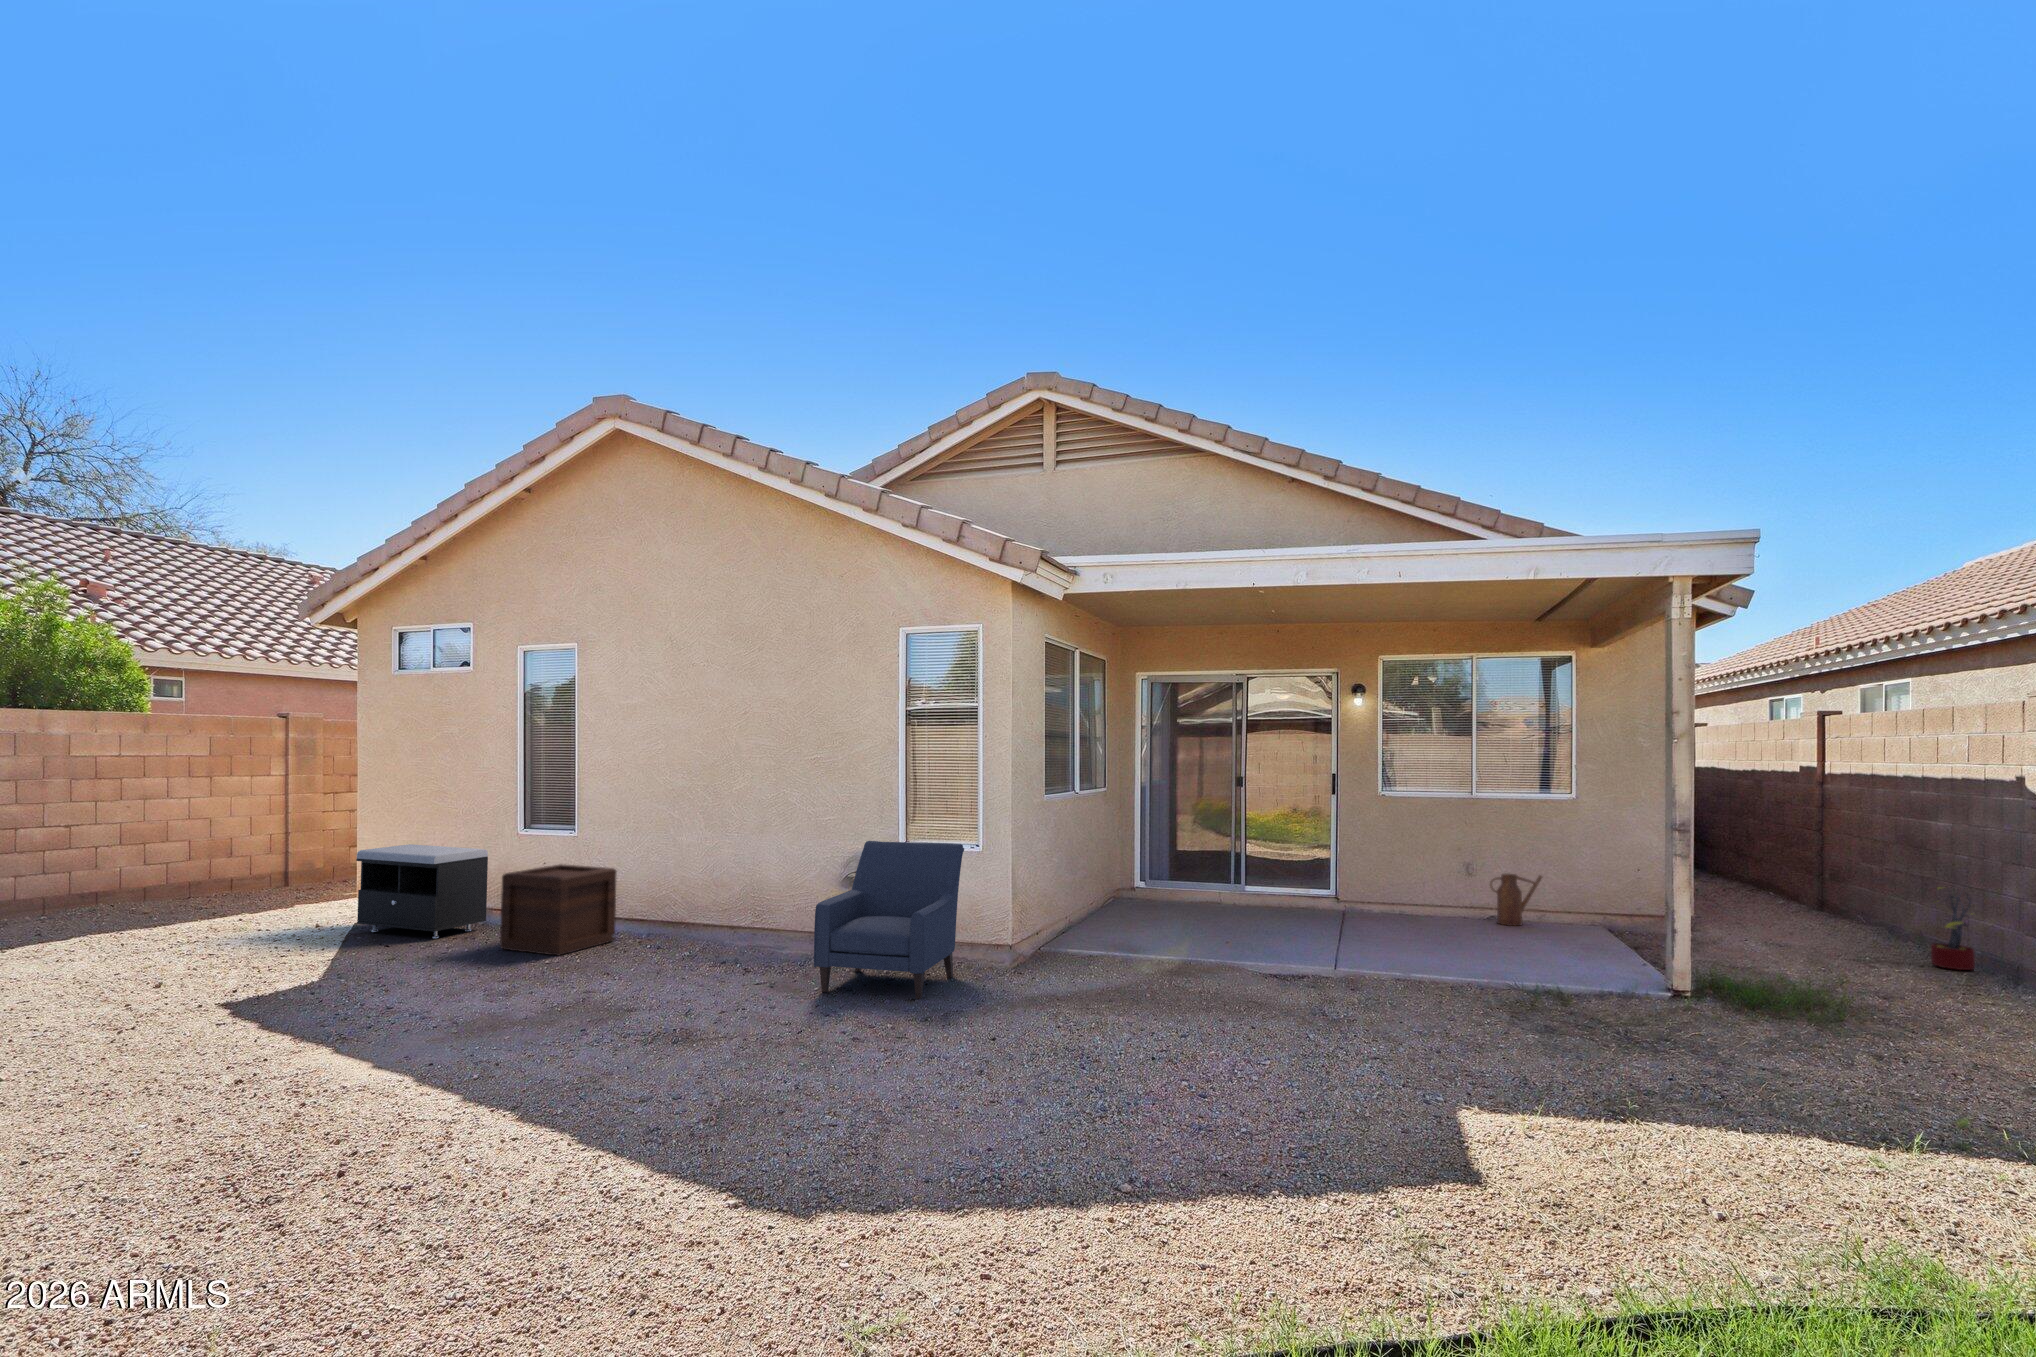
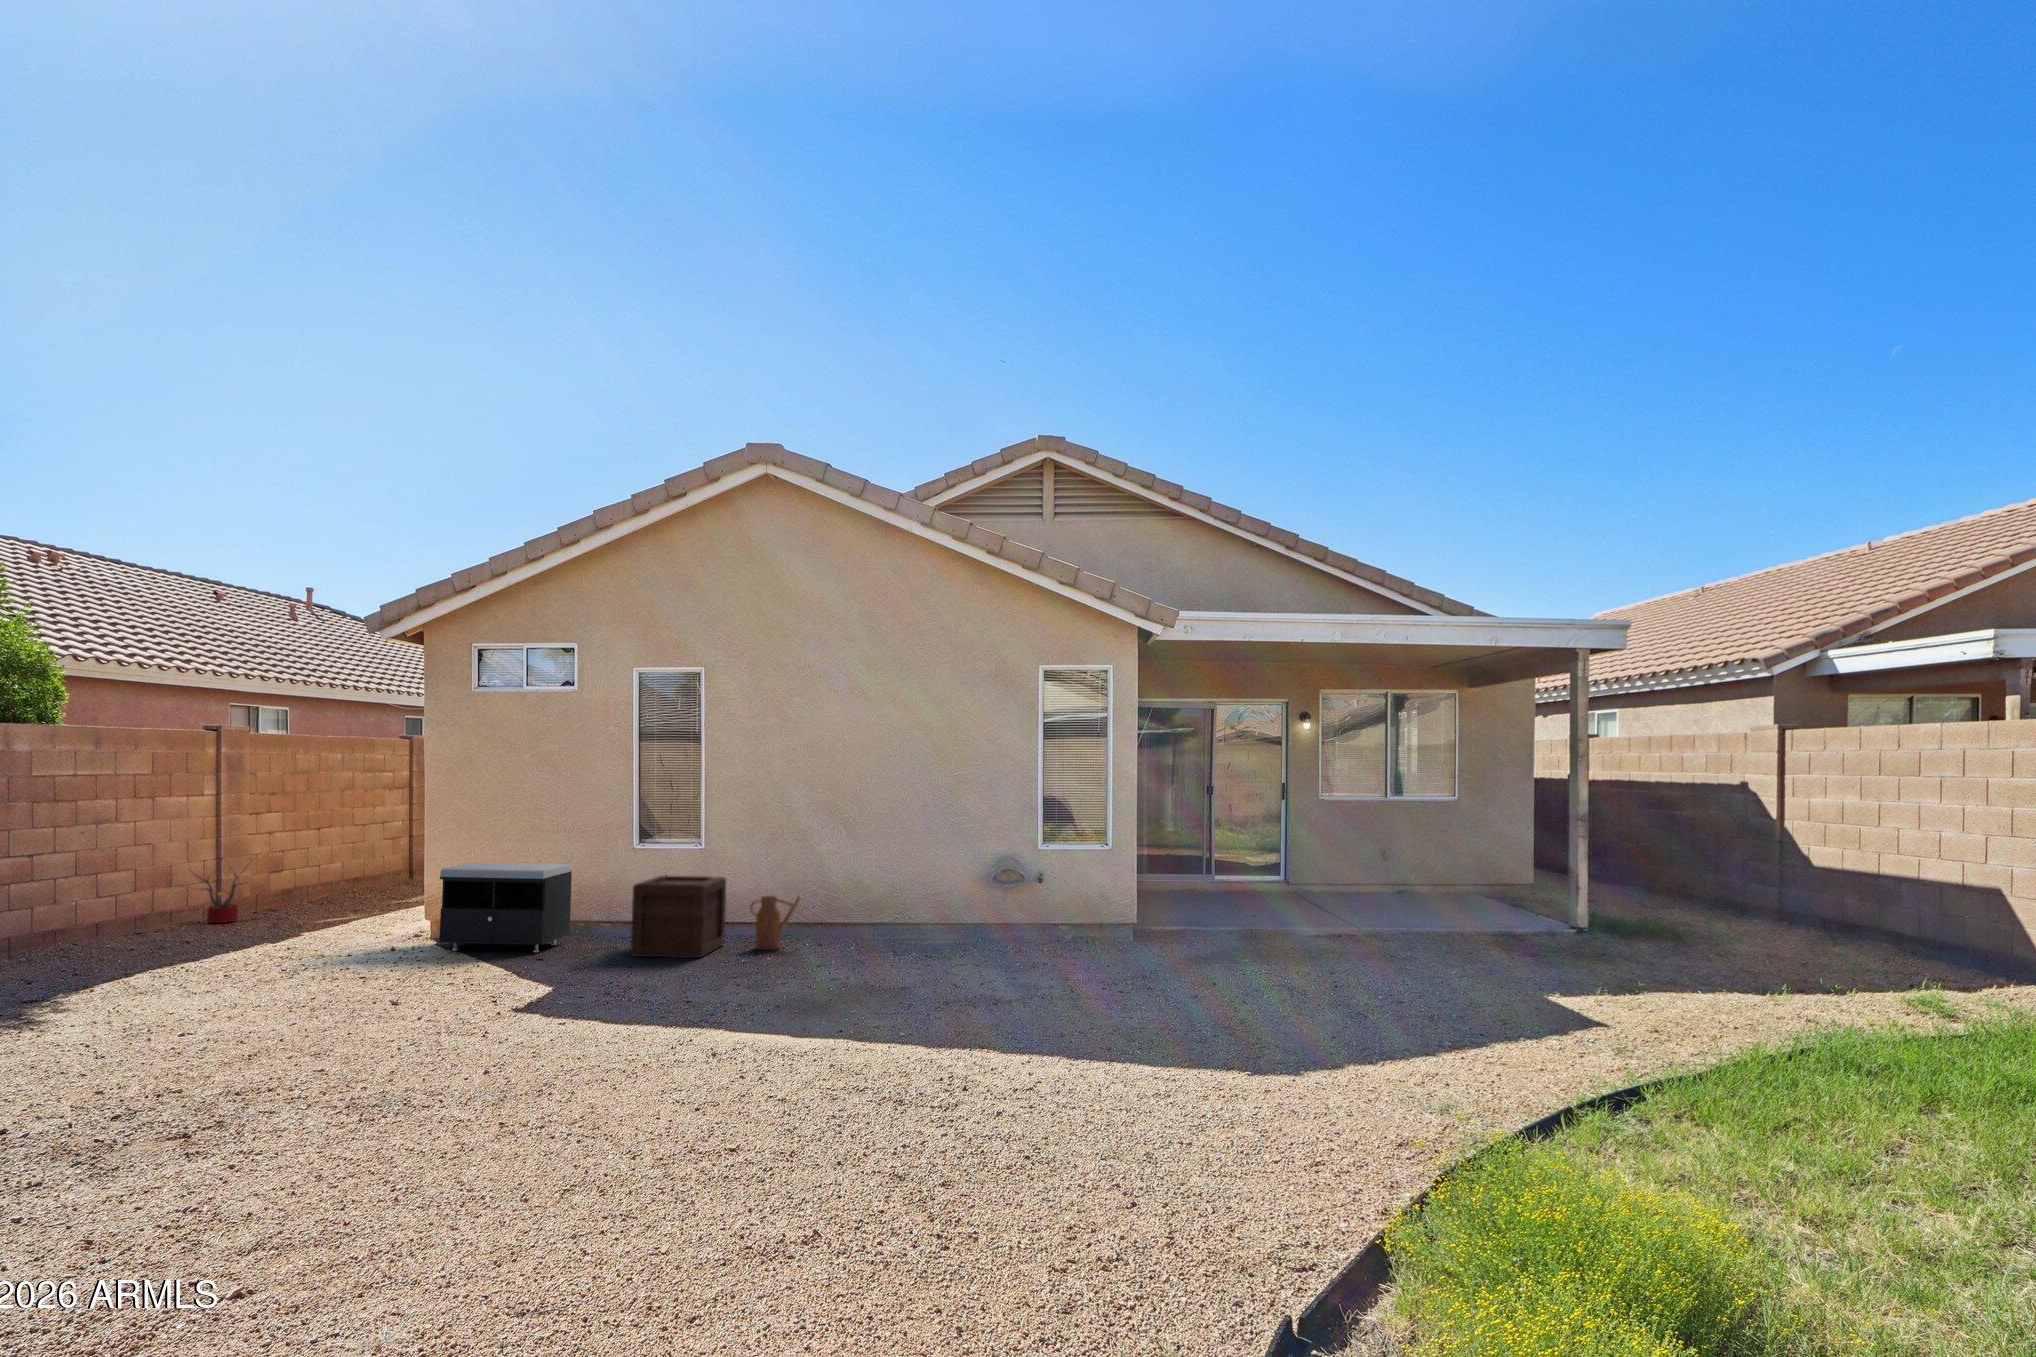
chair: present [814,841,964,999] -> none [990,843,1090,969]
watering can: present [1490,874,1542,926] -> present [750,896,800,950]
decorative plant: present [1931,888,1975,970] -> present [200,860,251,923]

